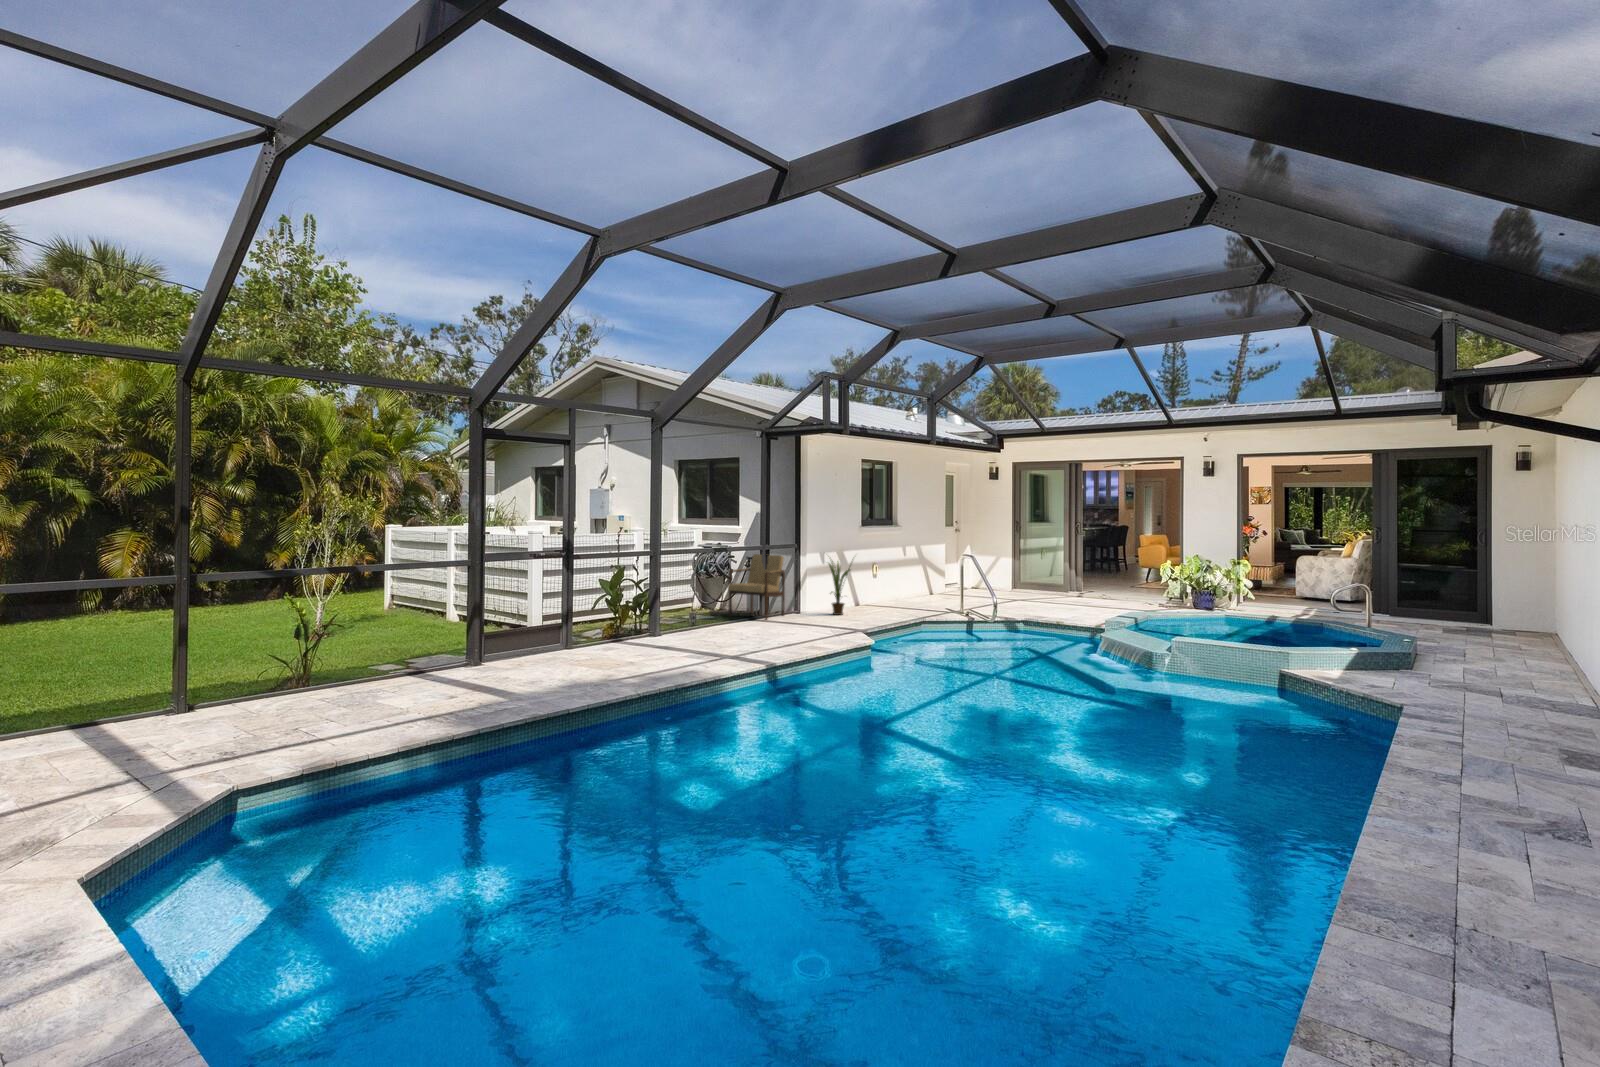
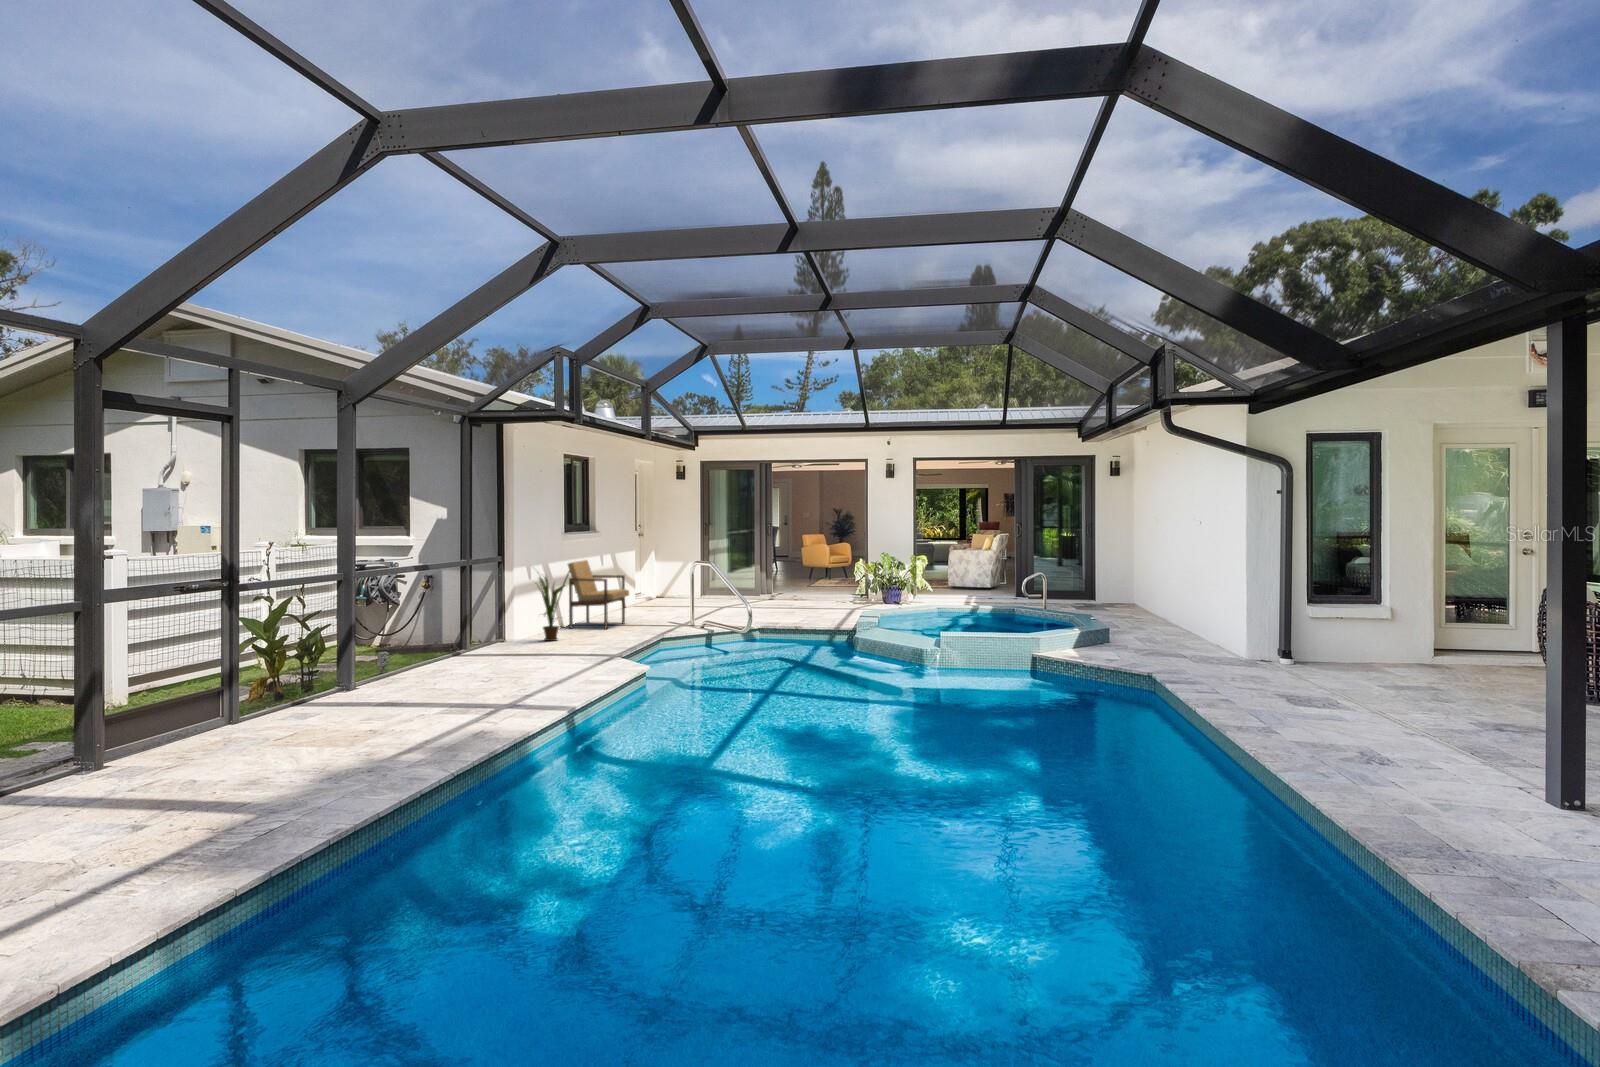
armchair: present [728,554,785,620] -> present [568,560,629,629]

